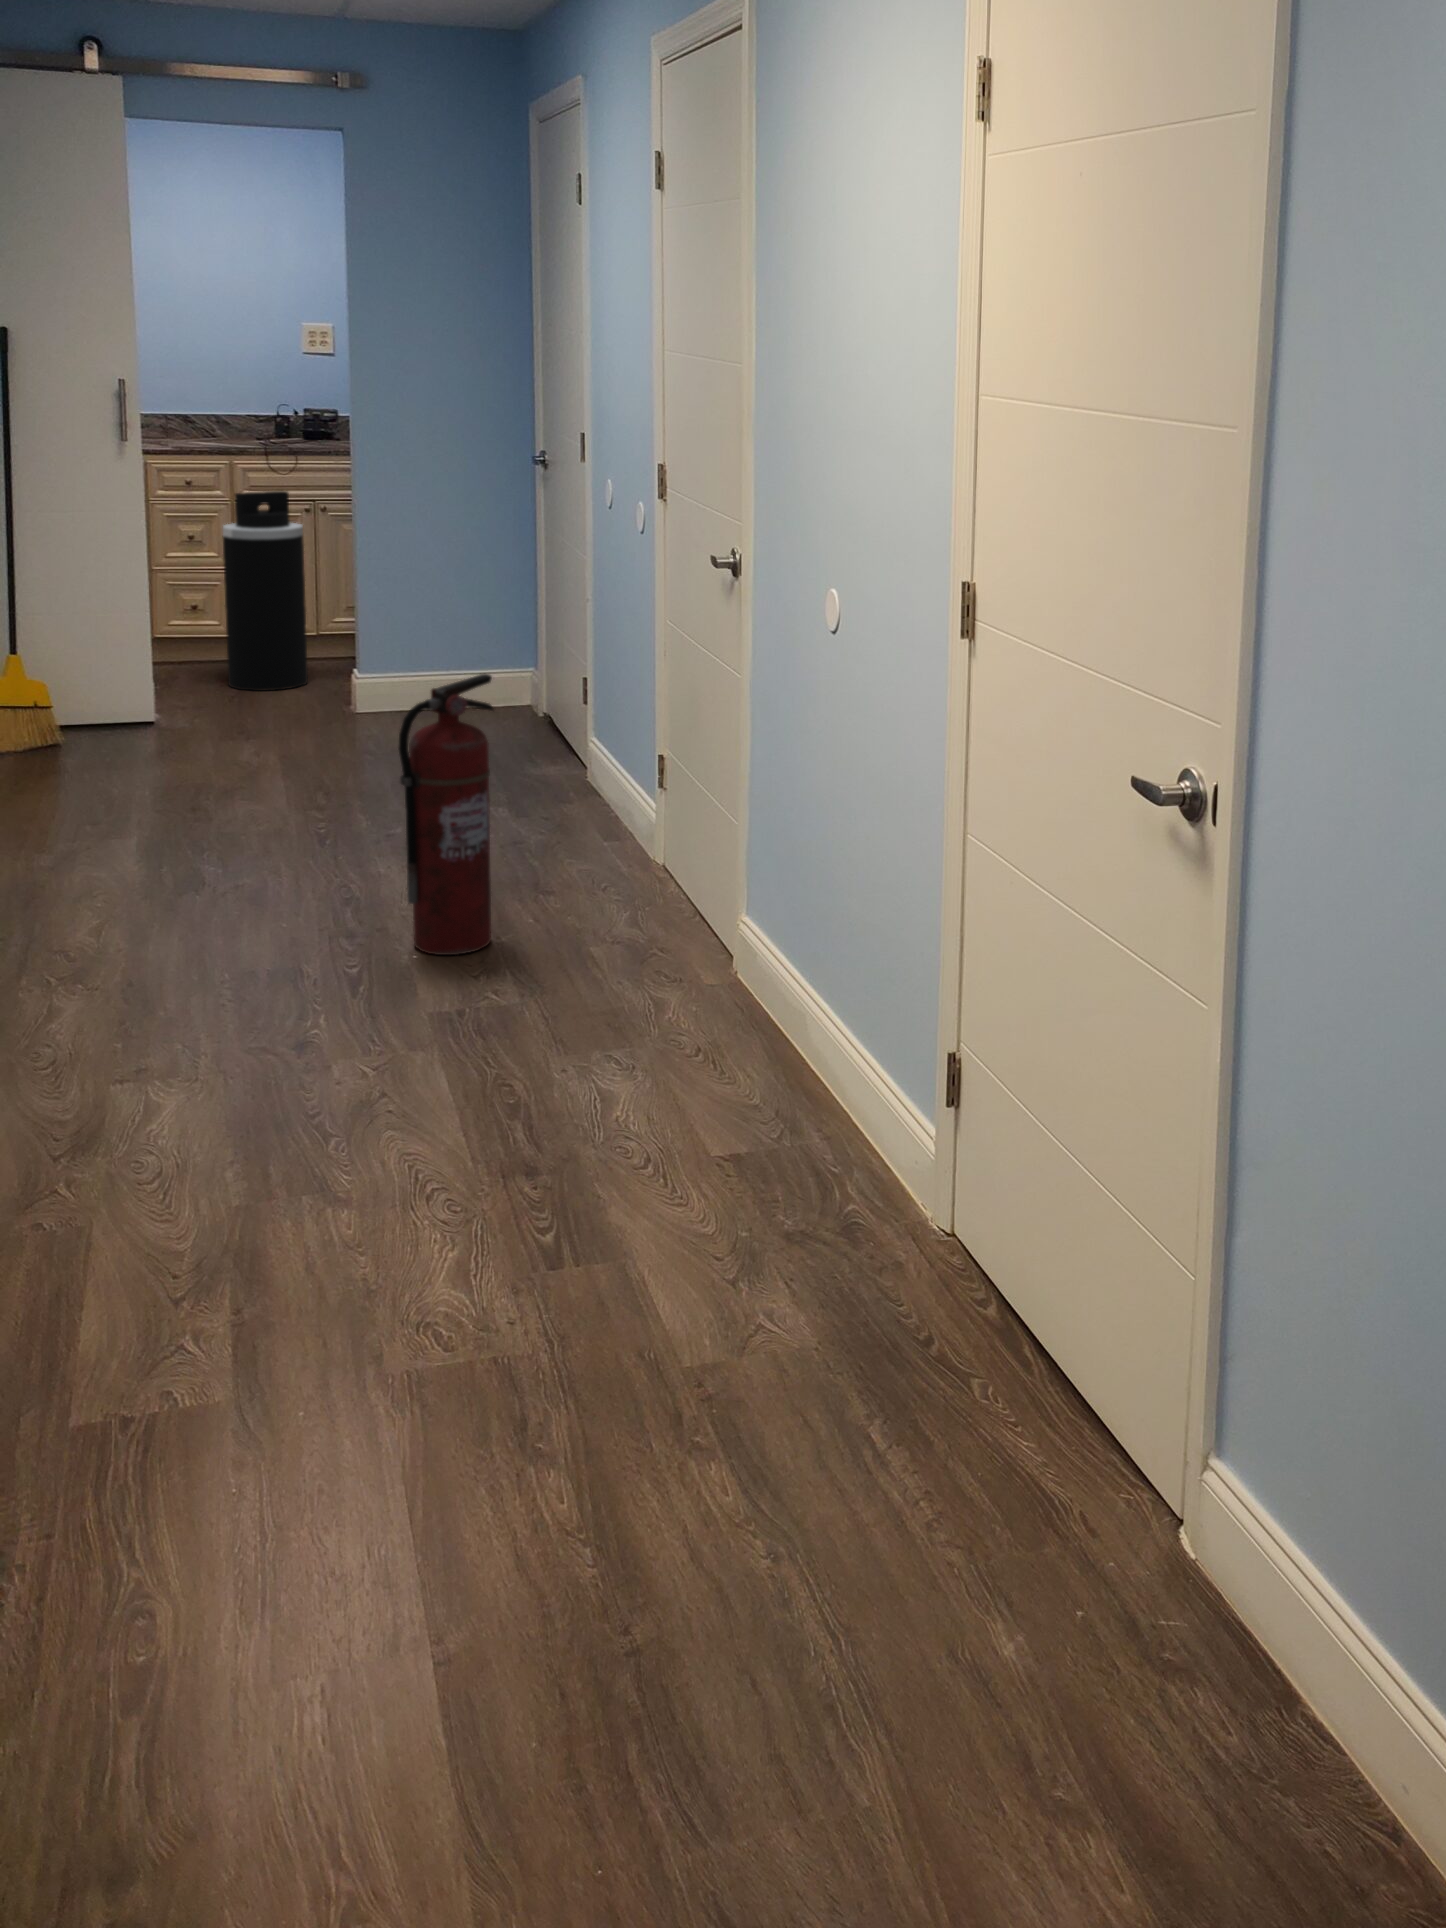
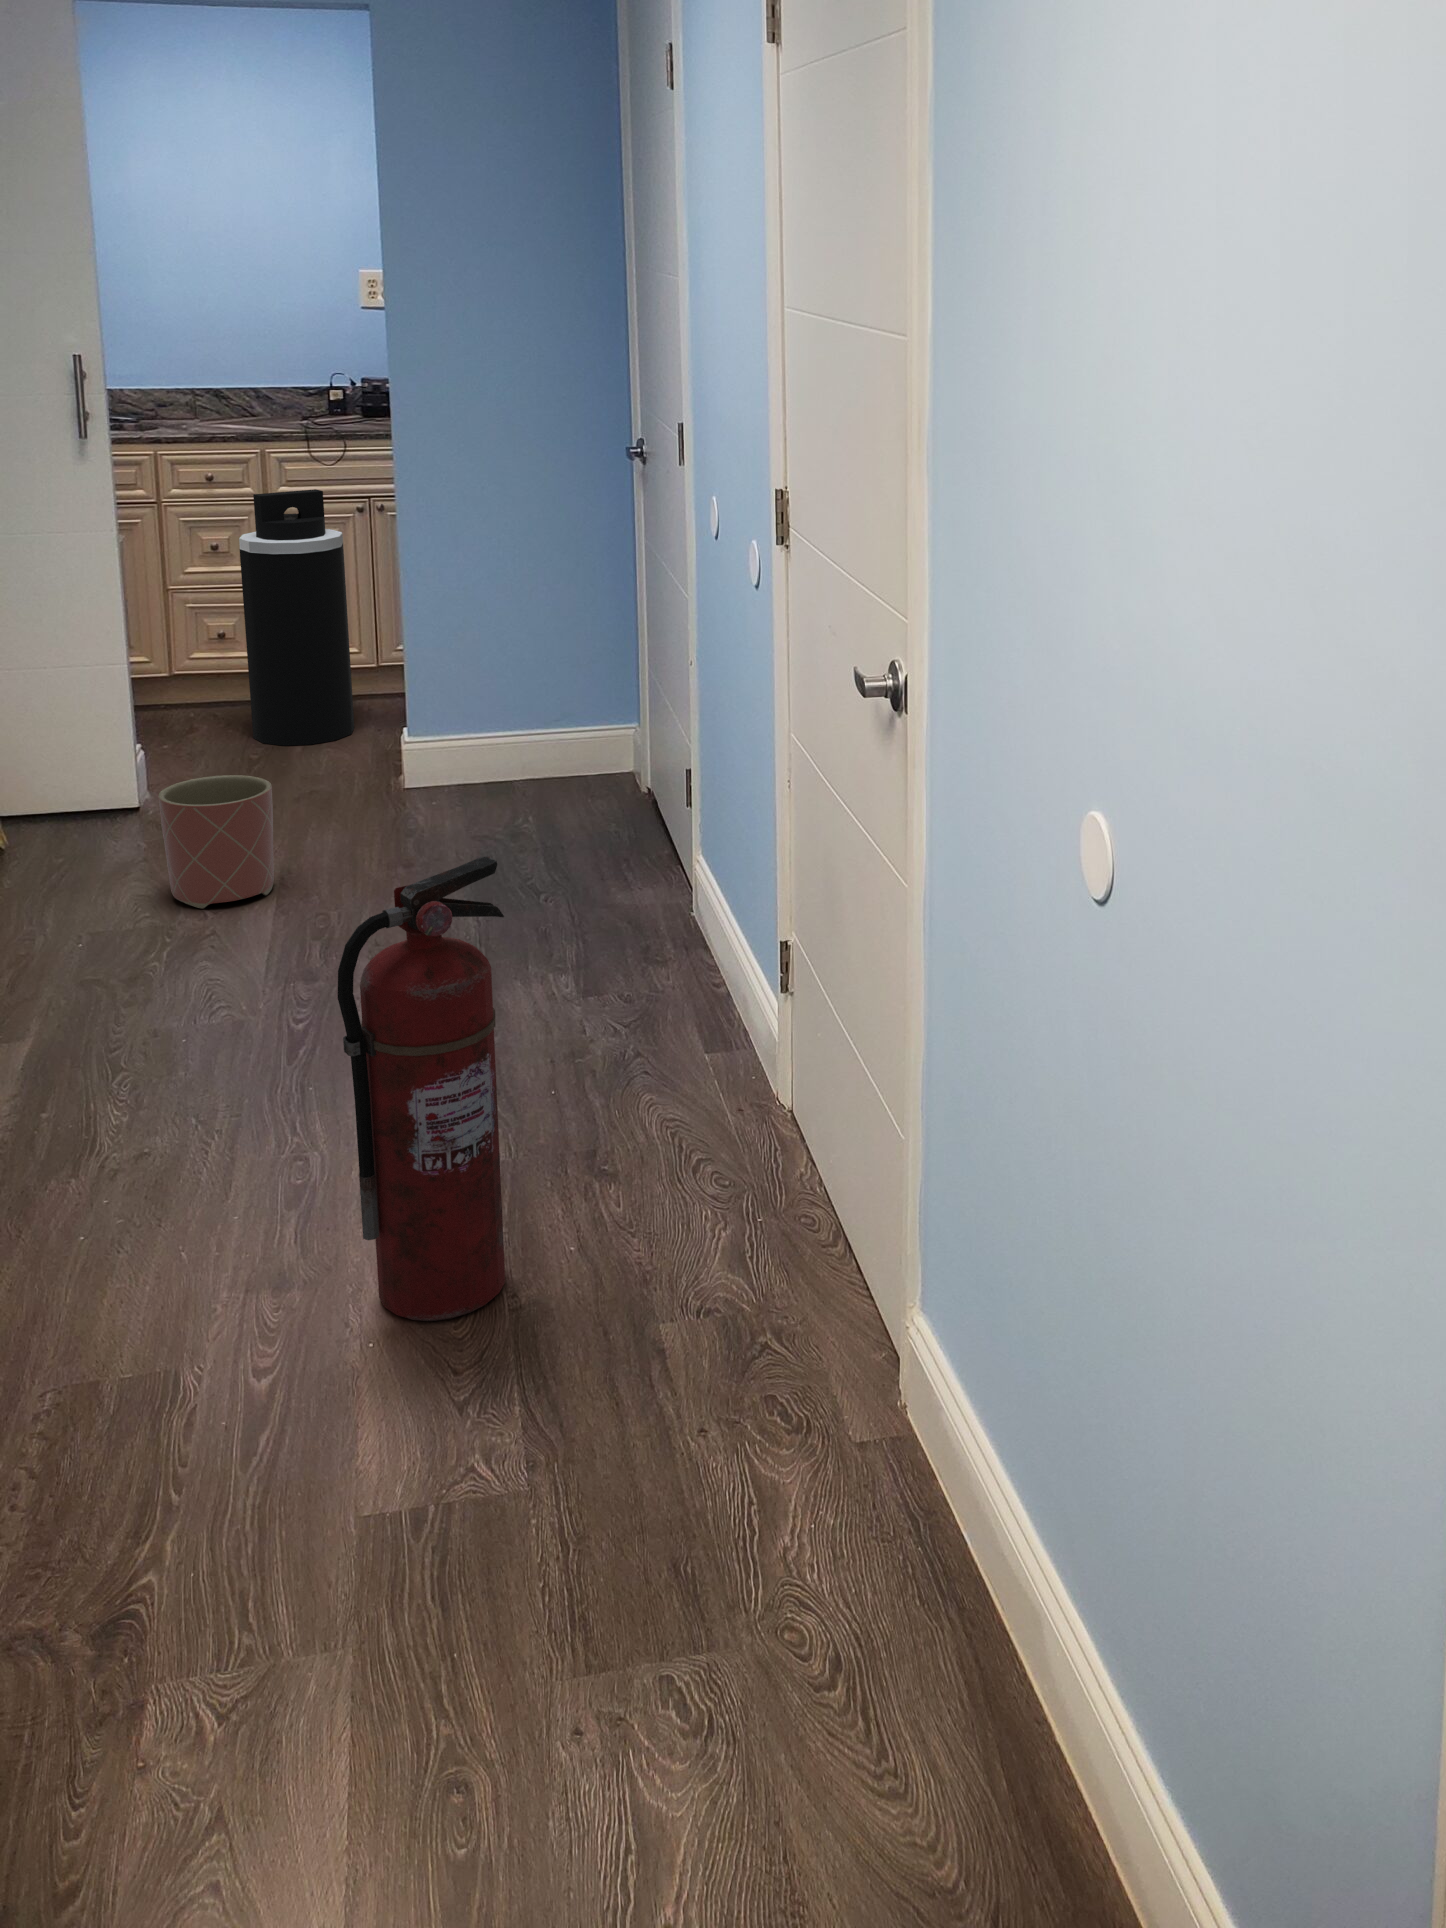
planter: none [197,687,279,780] -> present [158,775,274,909]

